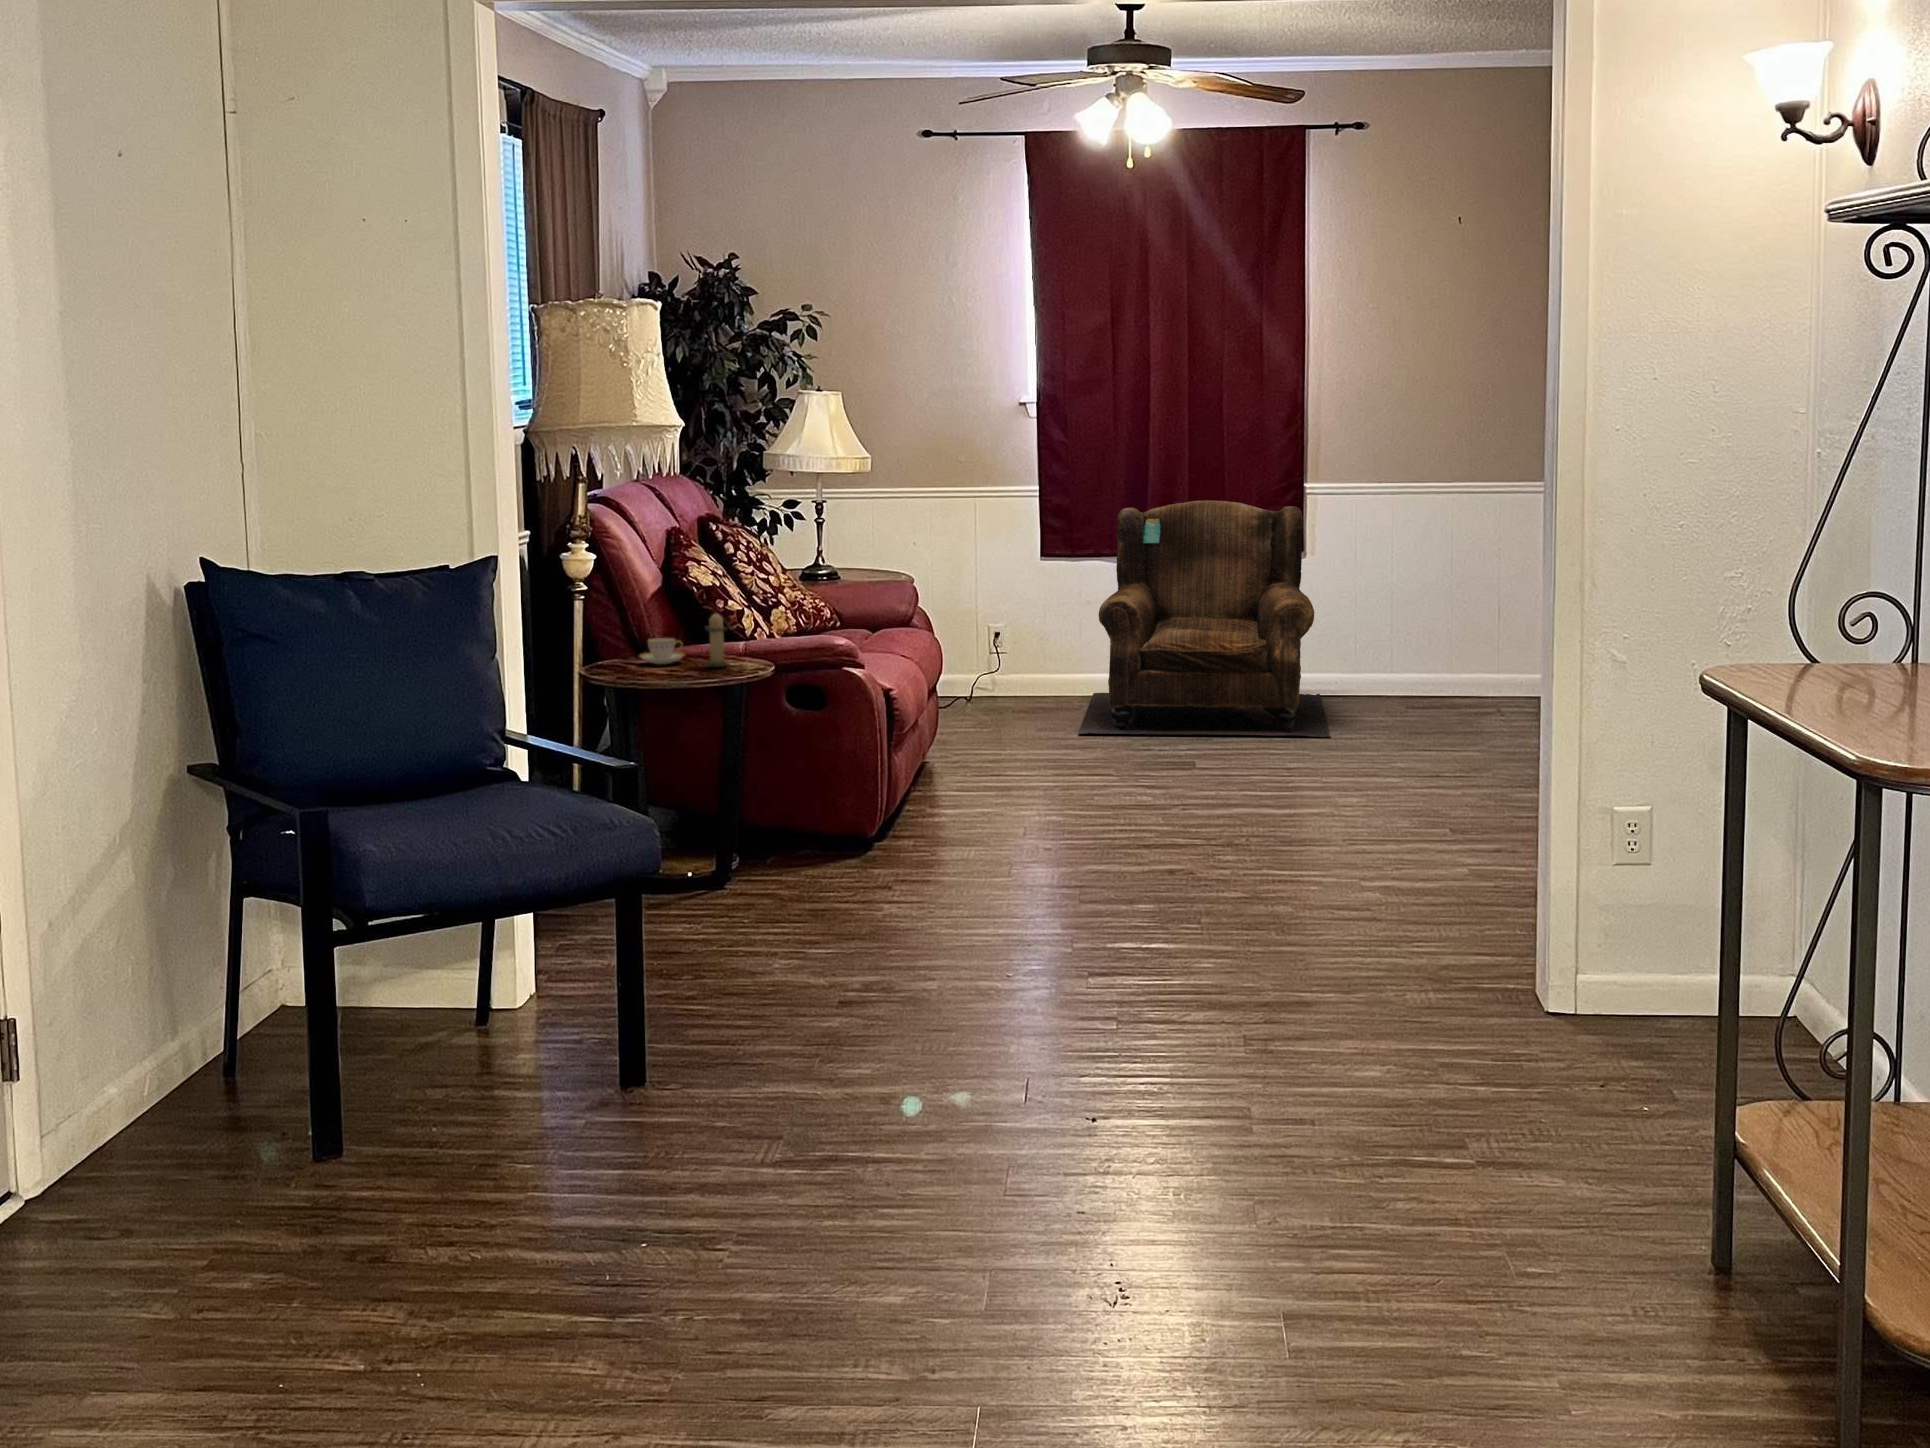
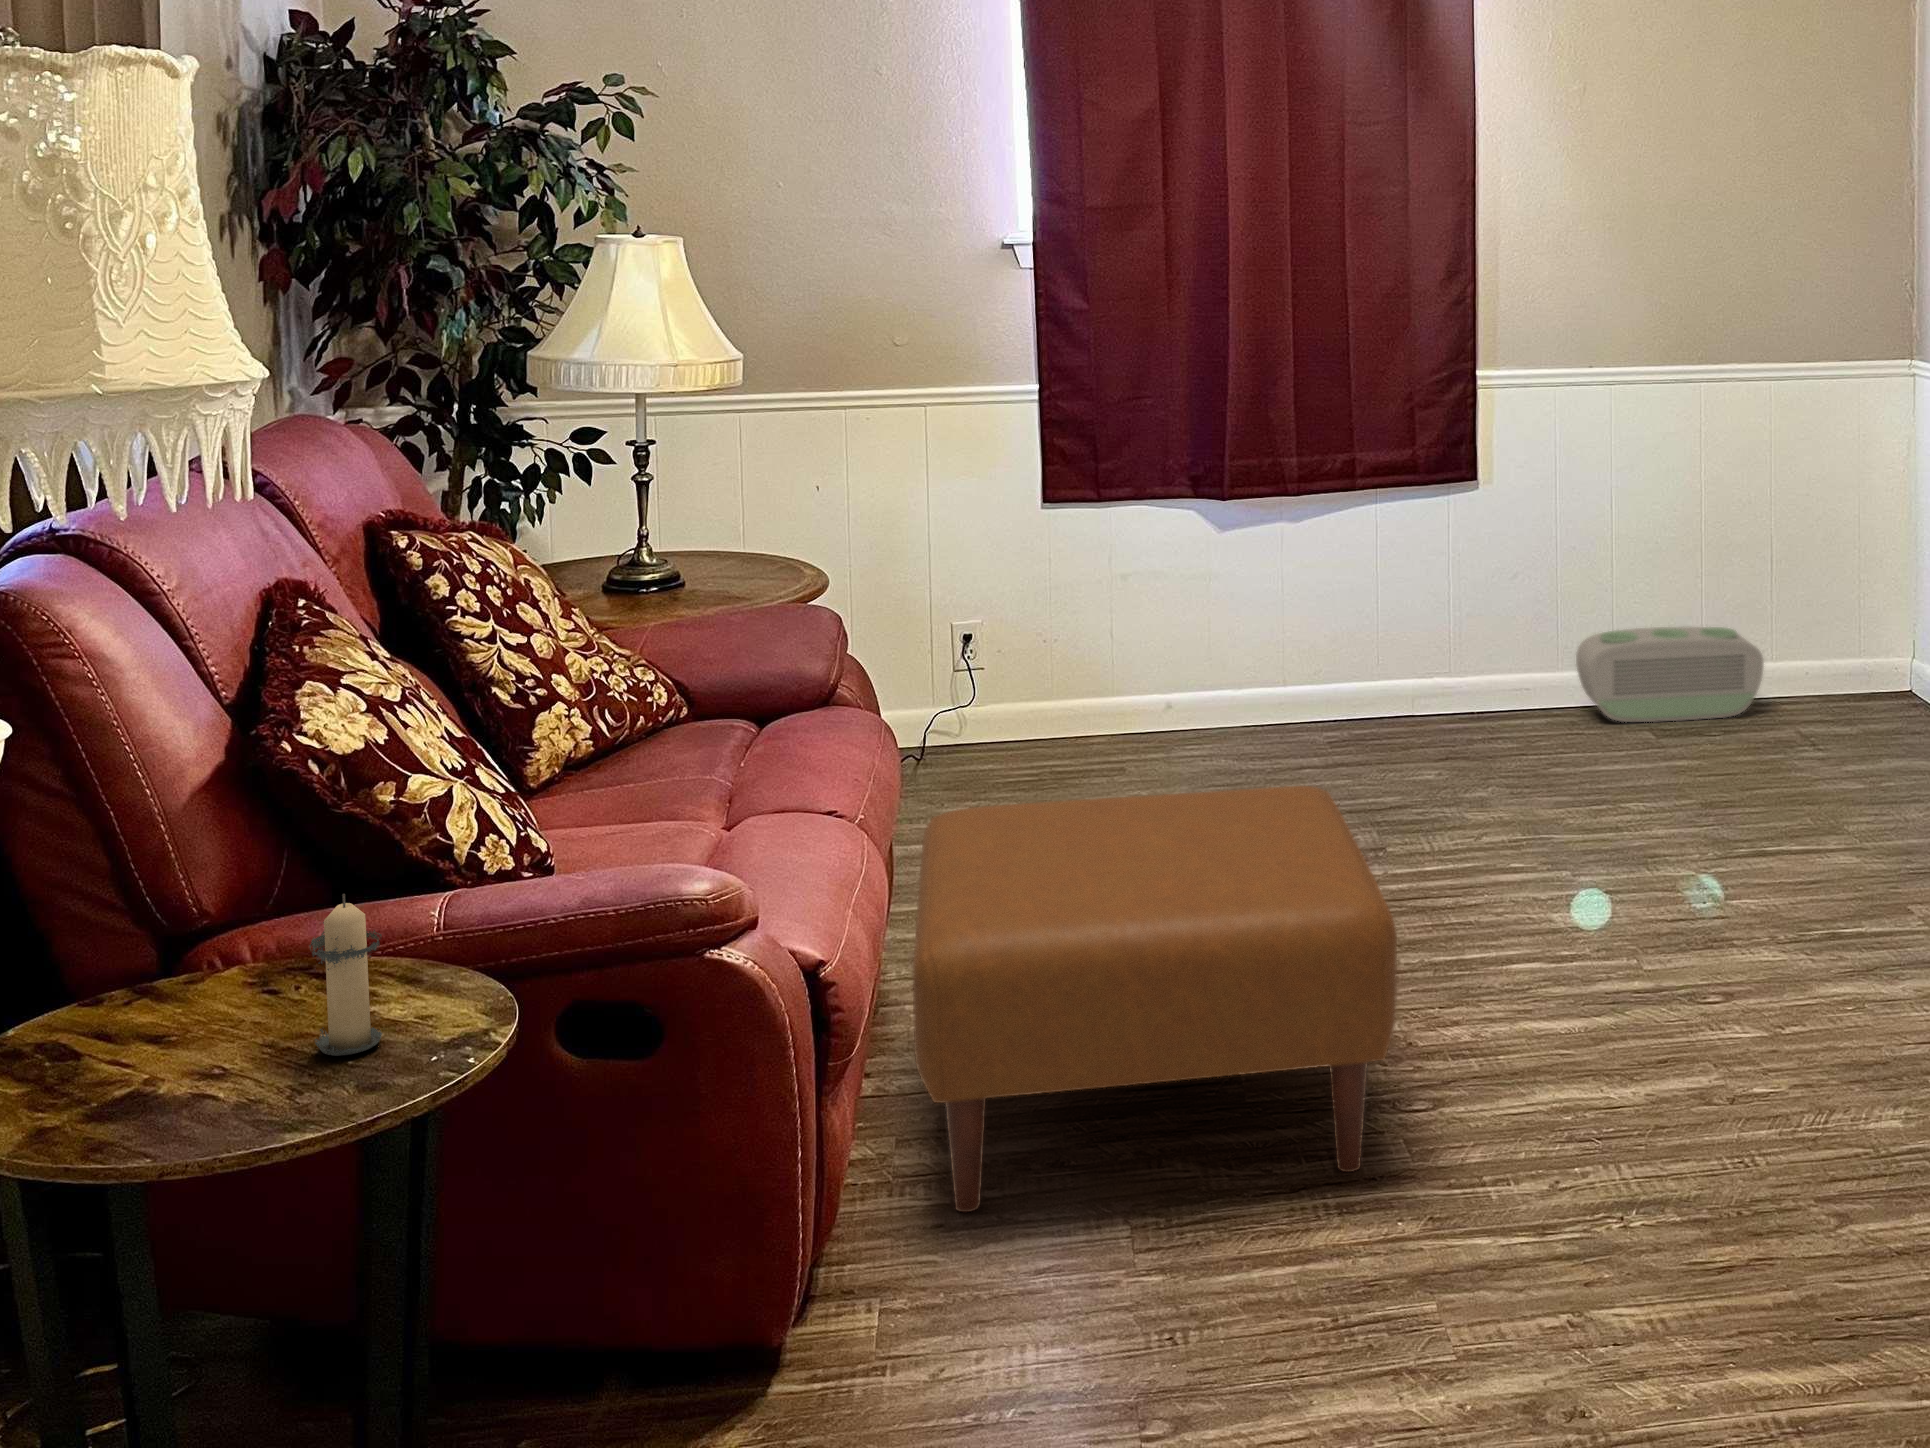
armchair: present [1078,500,1330,737] -> none [1137,407,1591,855]
teacup: present [640,638,684,665] -> none [118,956,261,1043]
air purifier: none [1363,646,1479,701] -> present [1576,627,1764,722]
ottoman: none [931,666,1152,823] -> present [913,786,1397,1212]

